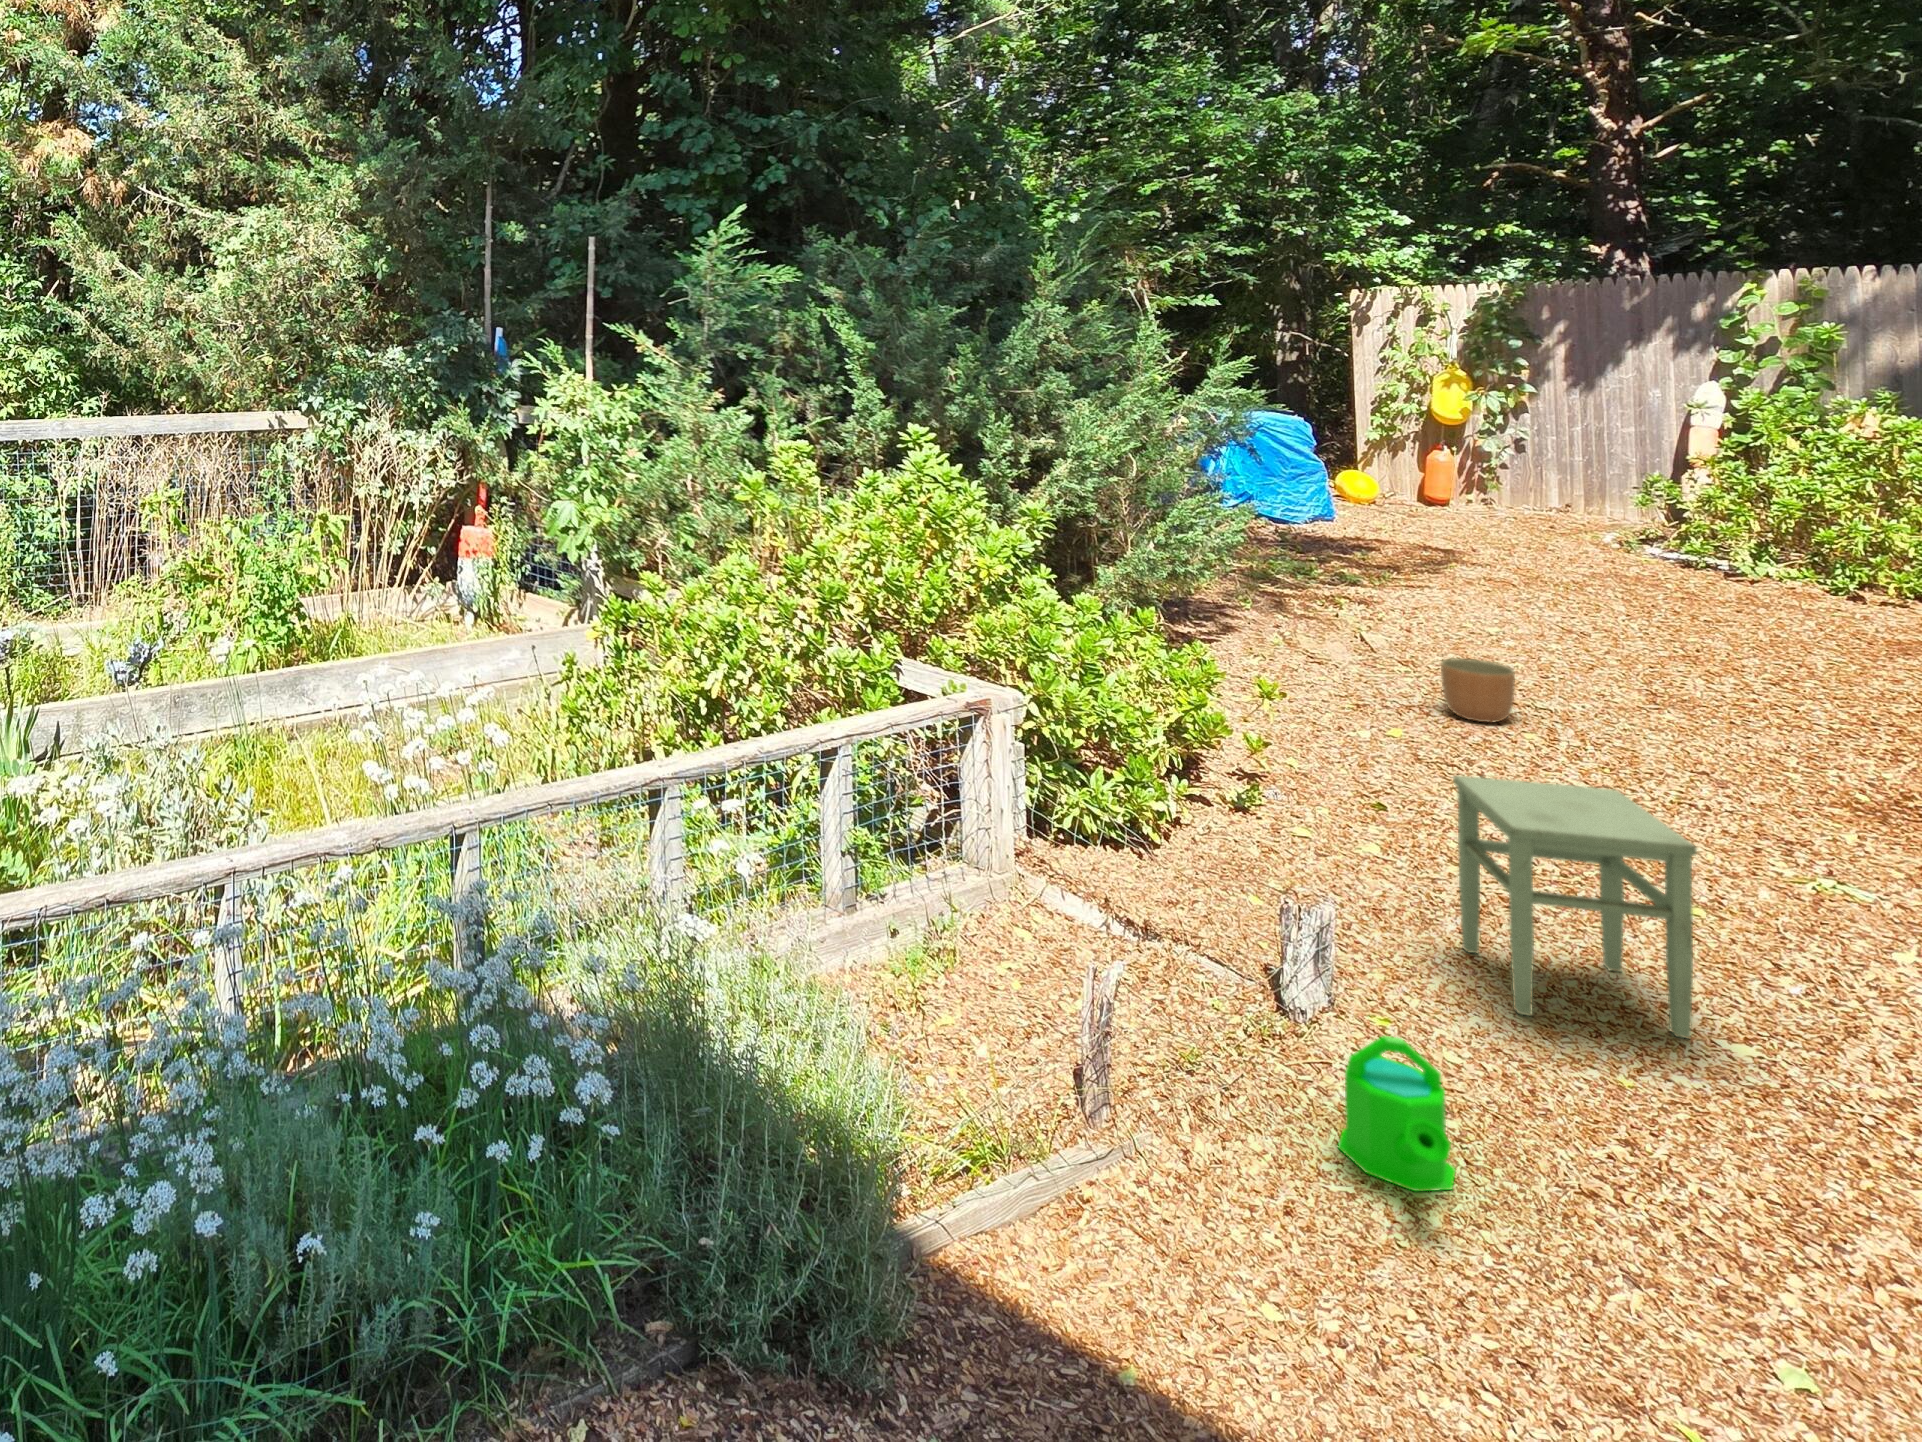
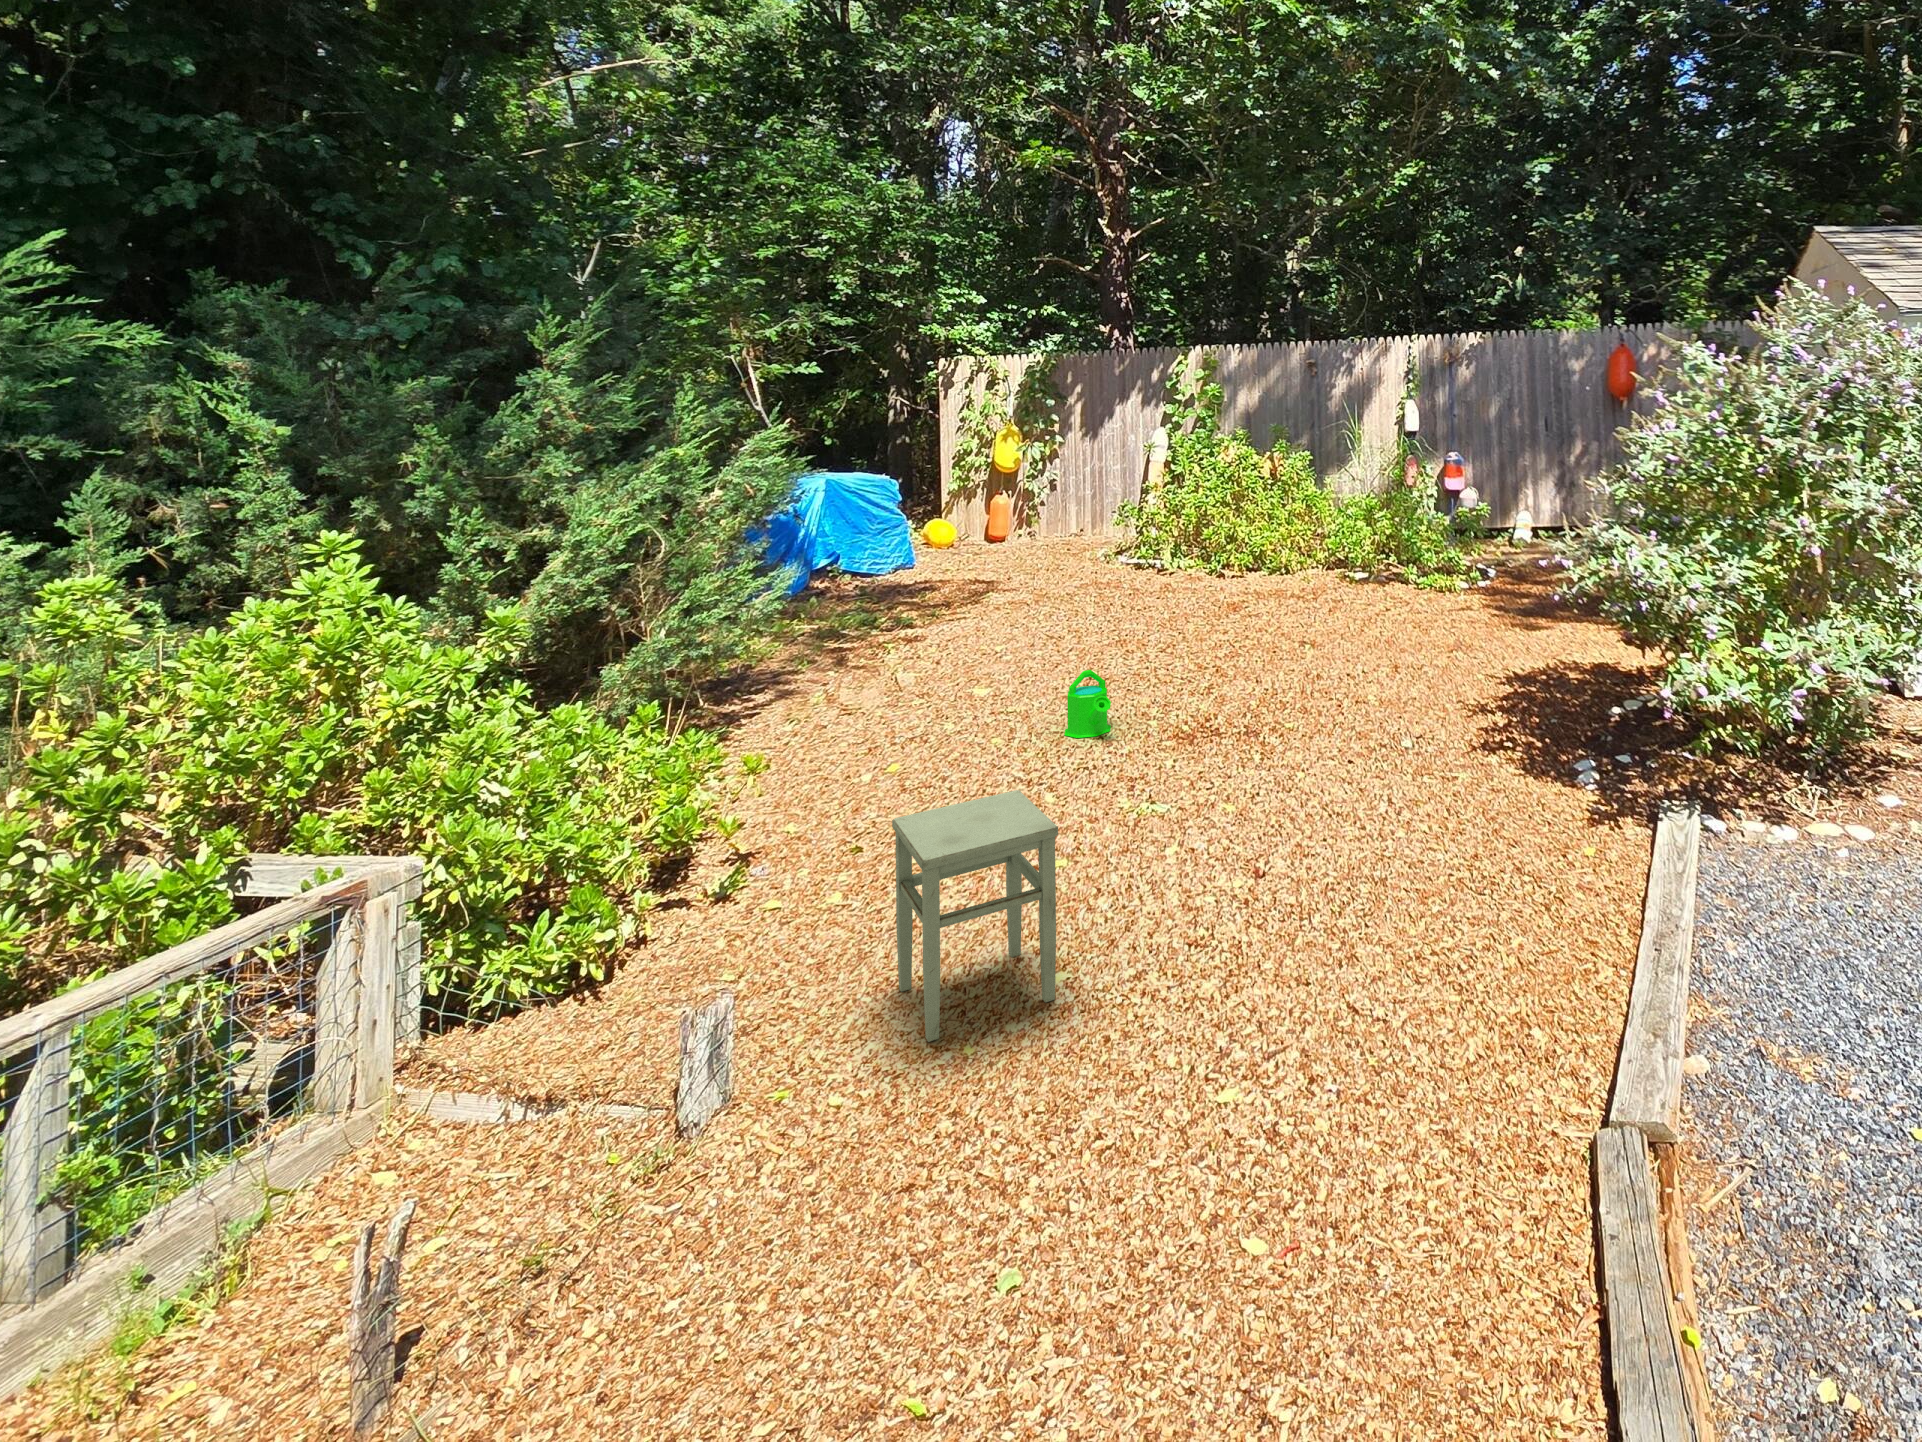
planter: present [1441,658,1515,723] -> none [940,684,995,743]
watering can: present [1338,1036,1455,1192] -> present [1064,670,1111,738]

